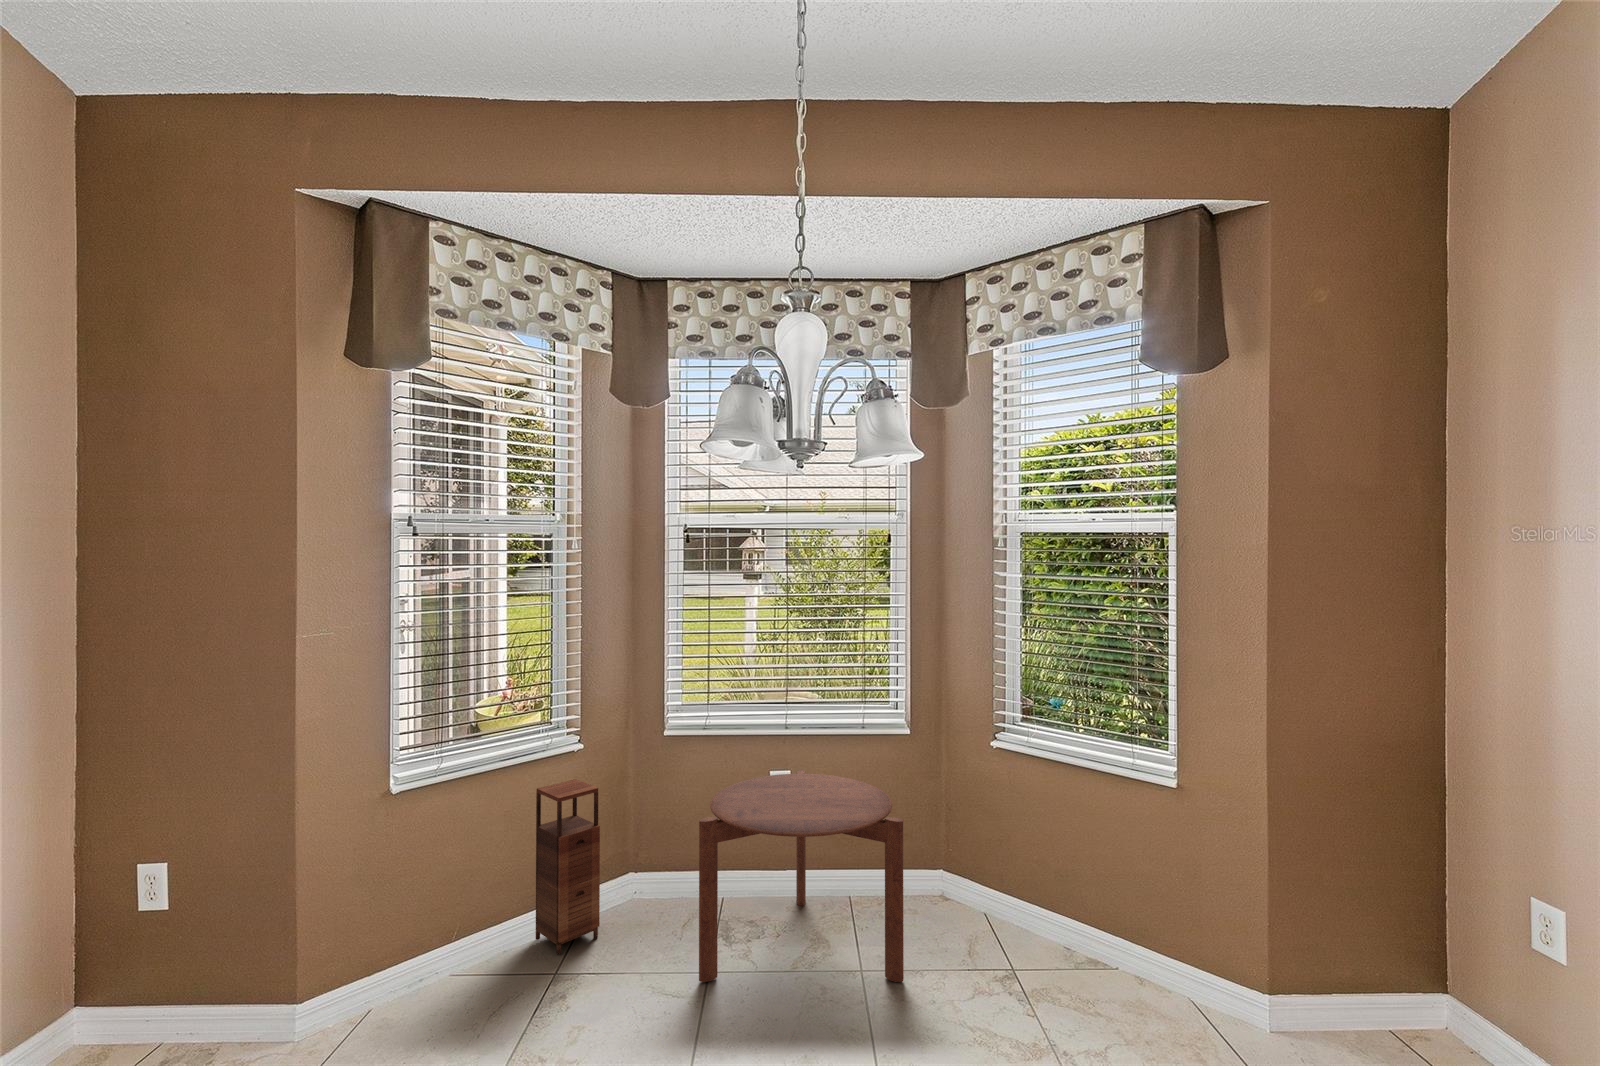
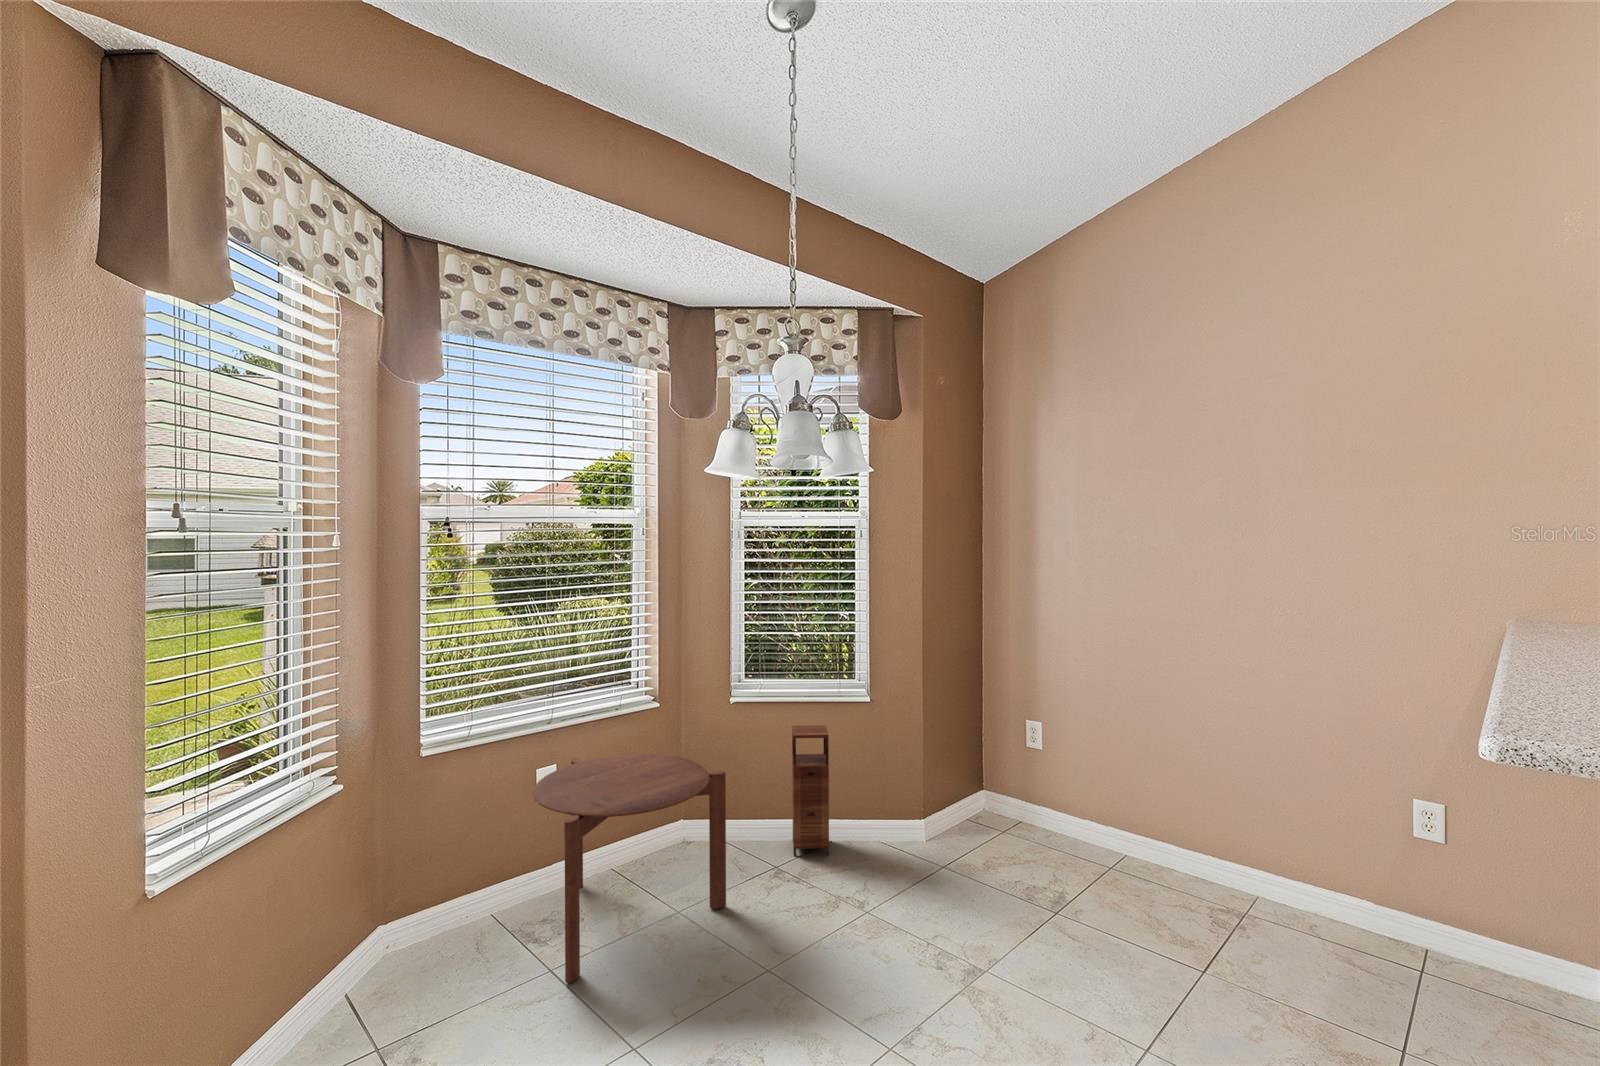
storage cabinet: present [536,779,600,954] -> present [792,725,829,856]

